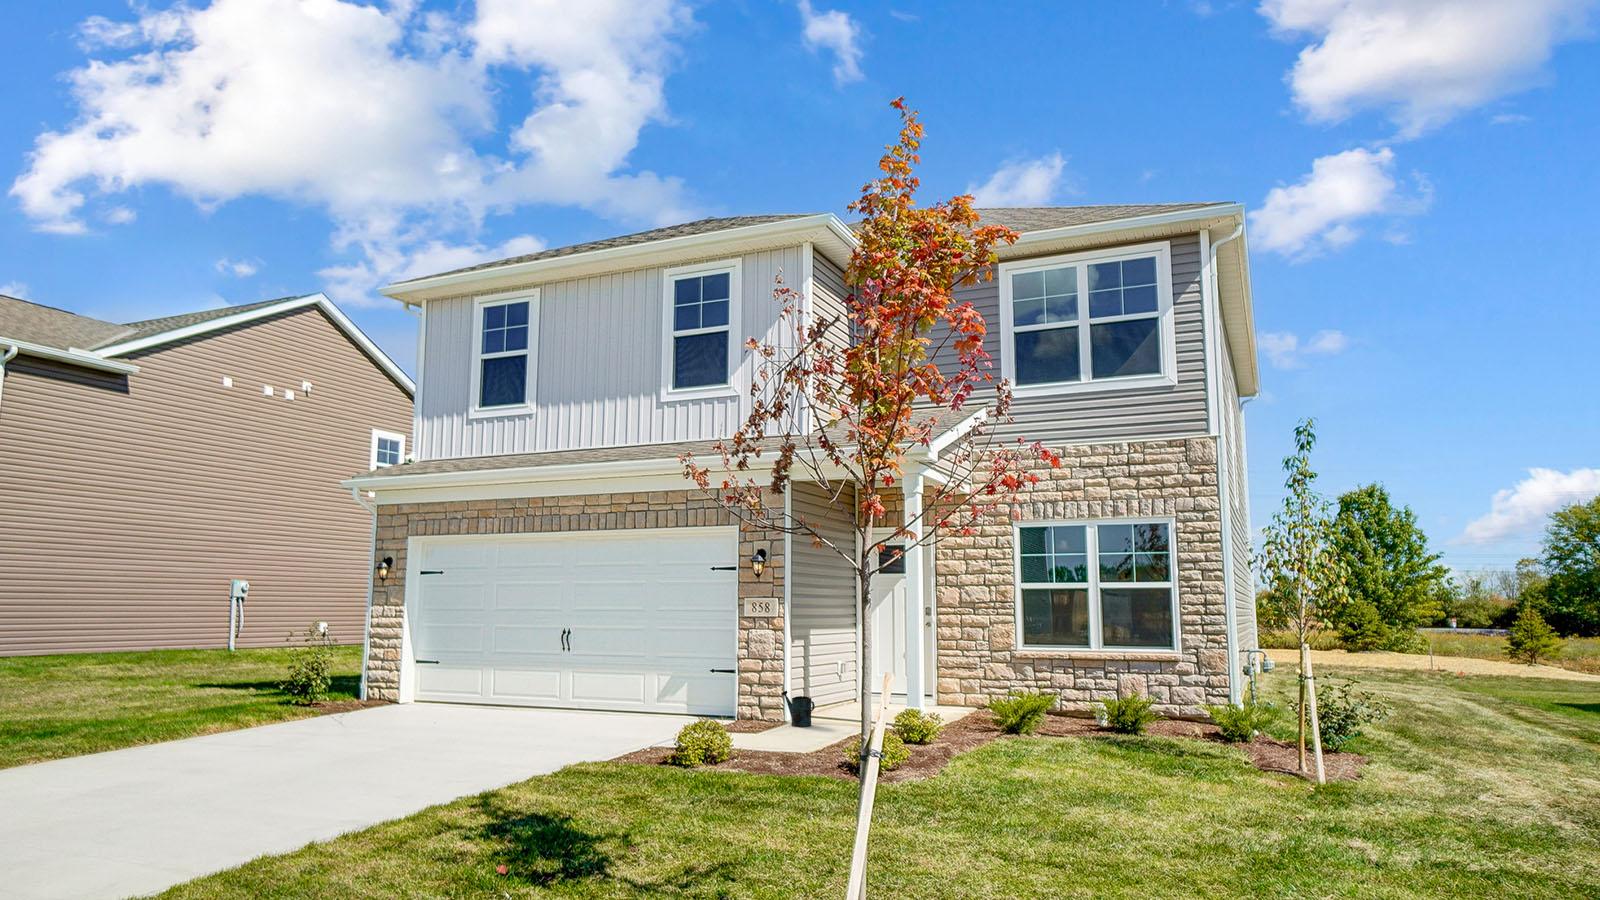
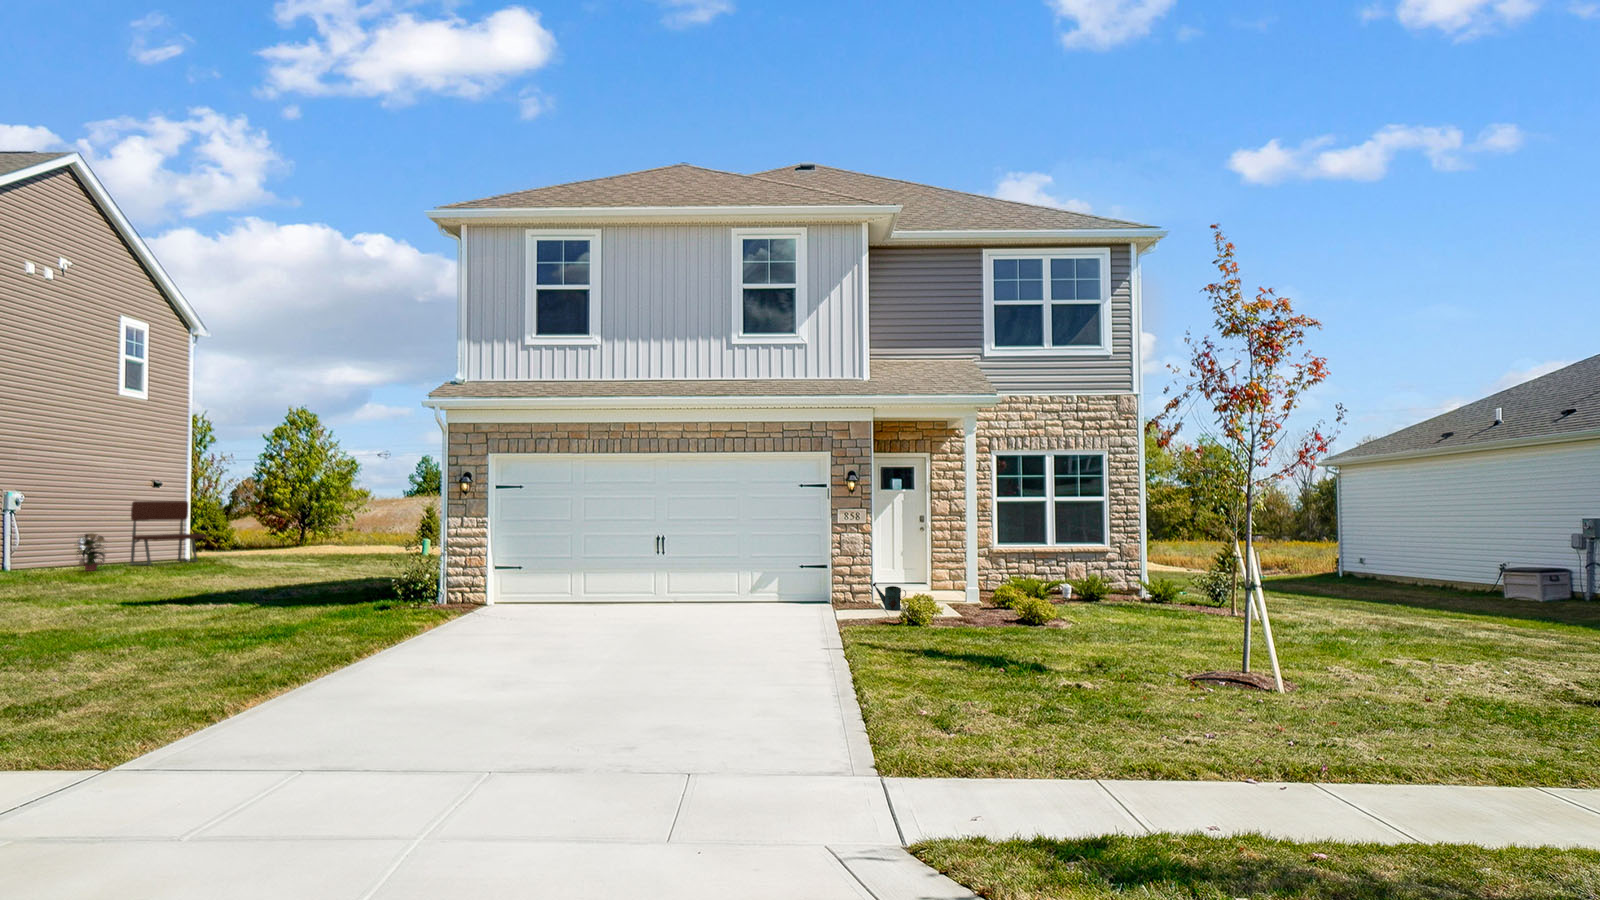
bench: none [195,588,267,652] -> present [130,501,207,565]
decorative plant: none [139,620,169,656] -> present [77,533,105,571]

